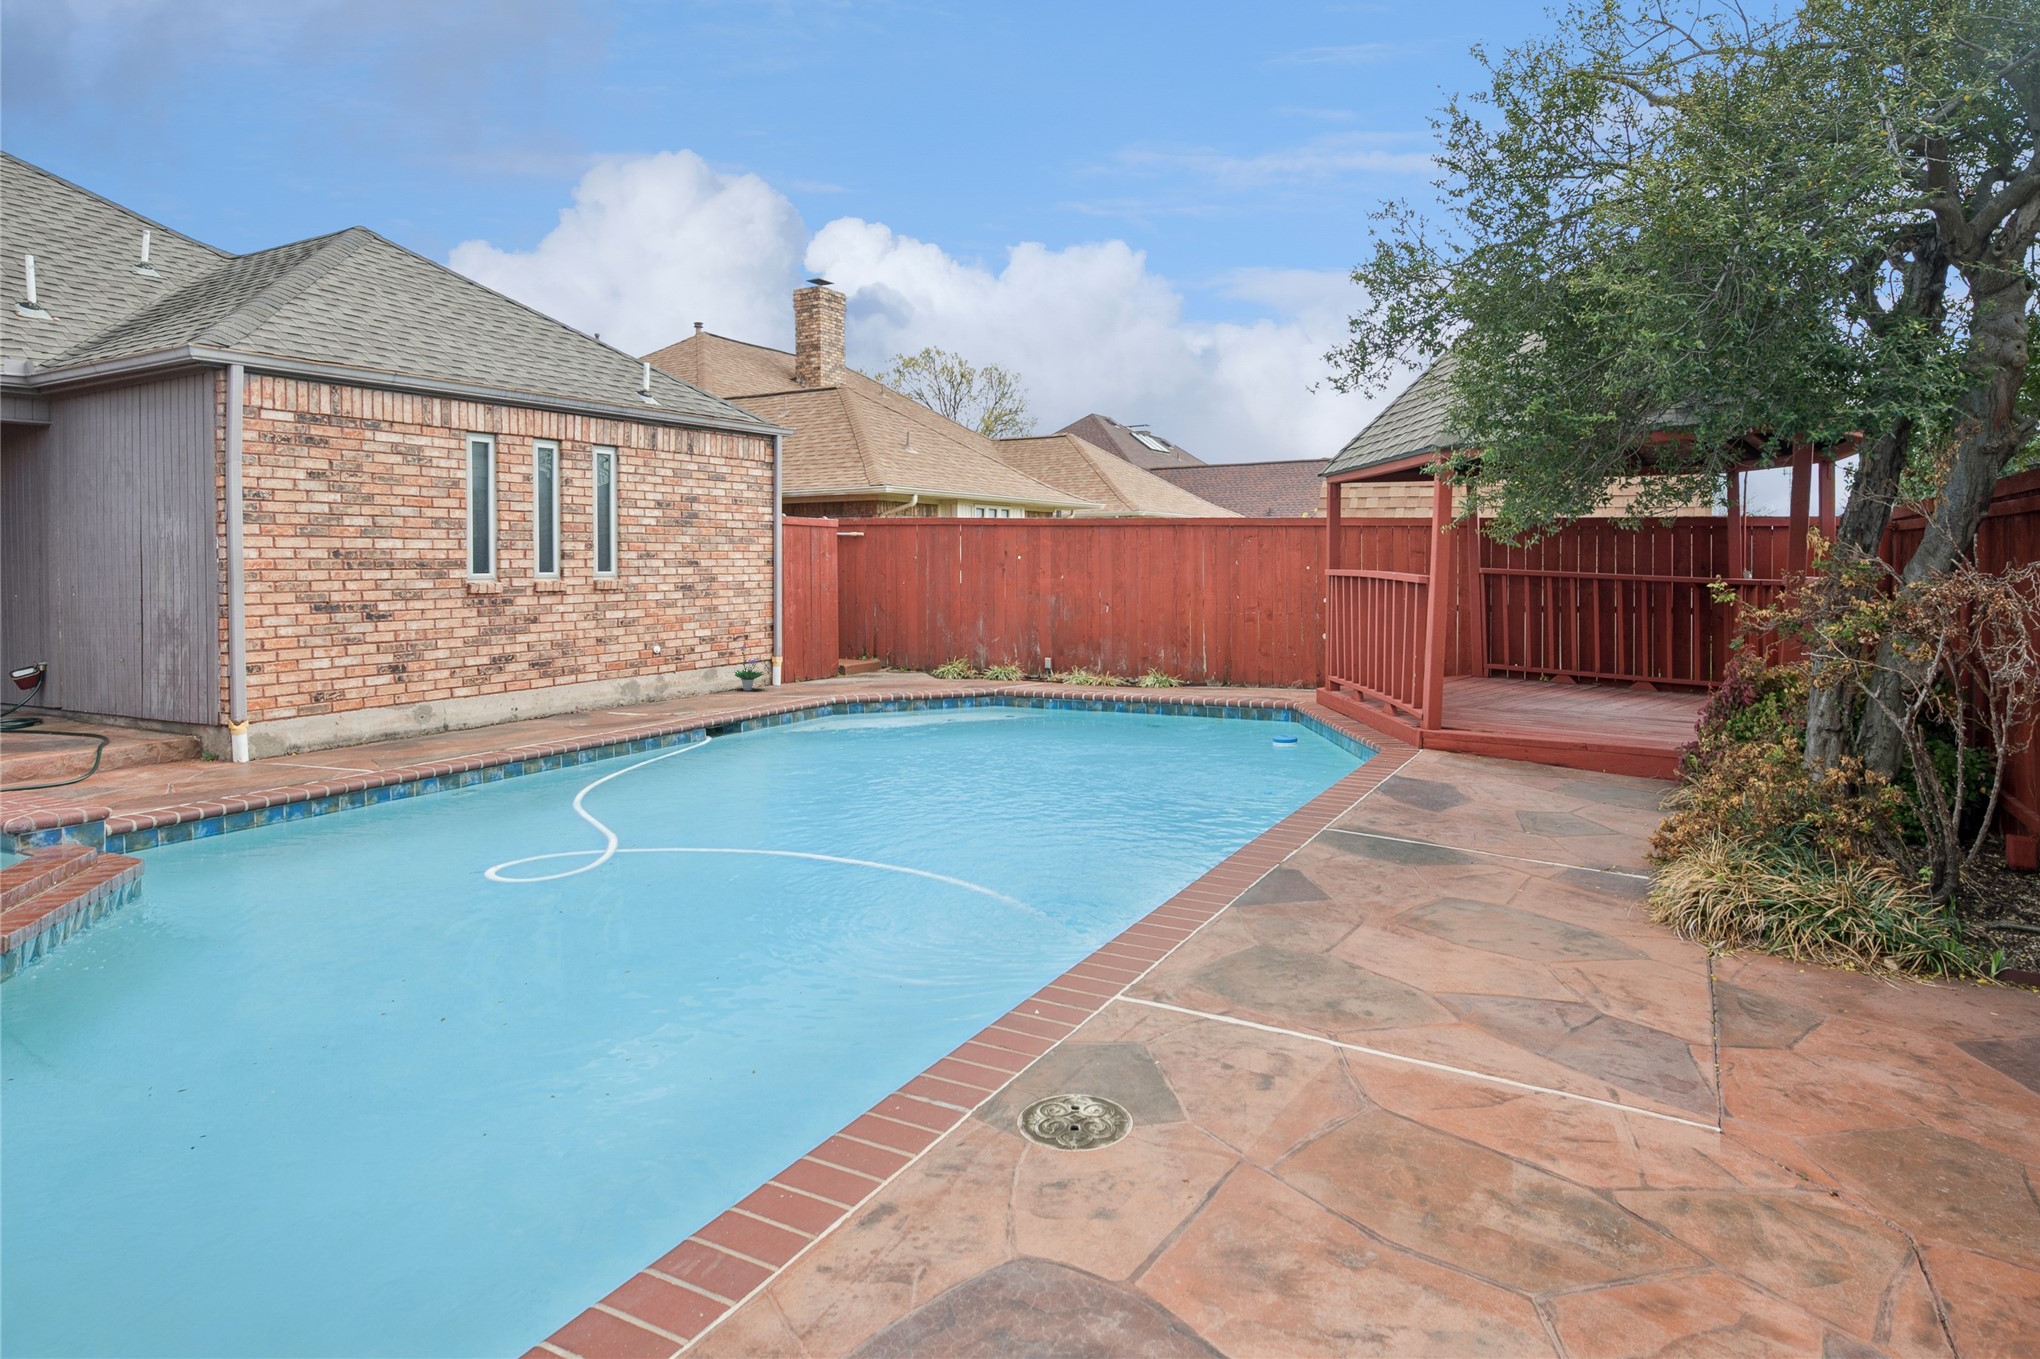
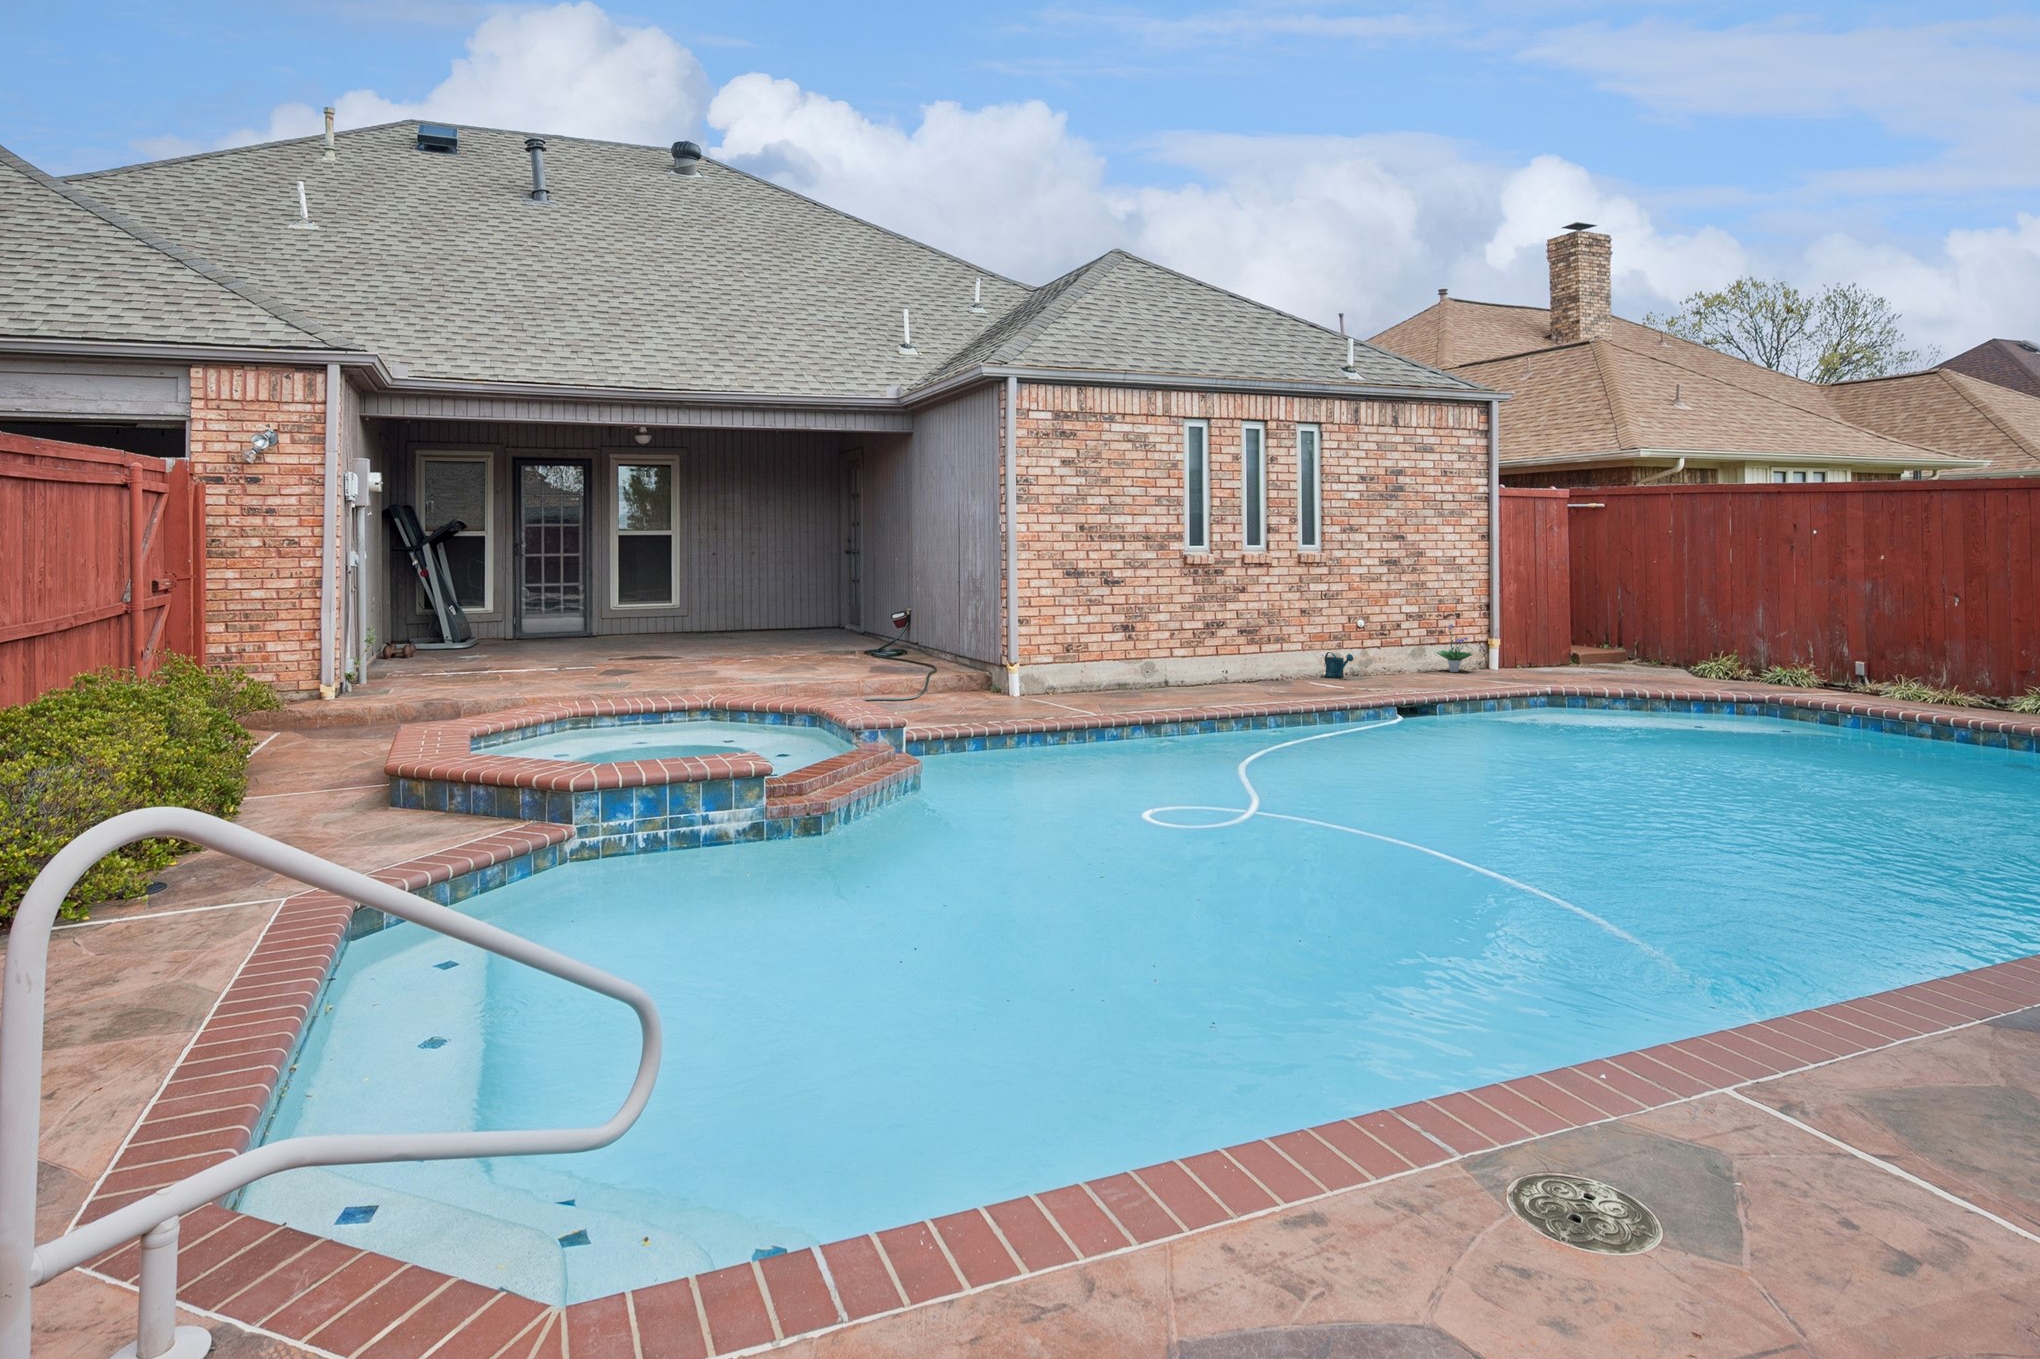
watering can: none [625,678,656,704] -> present [1325,652,1353,678]

